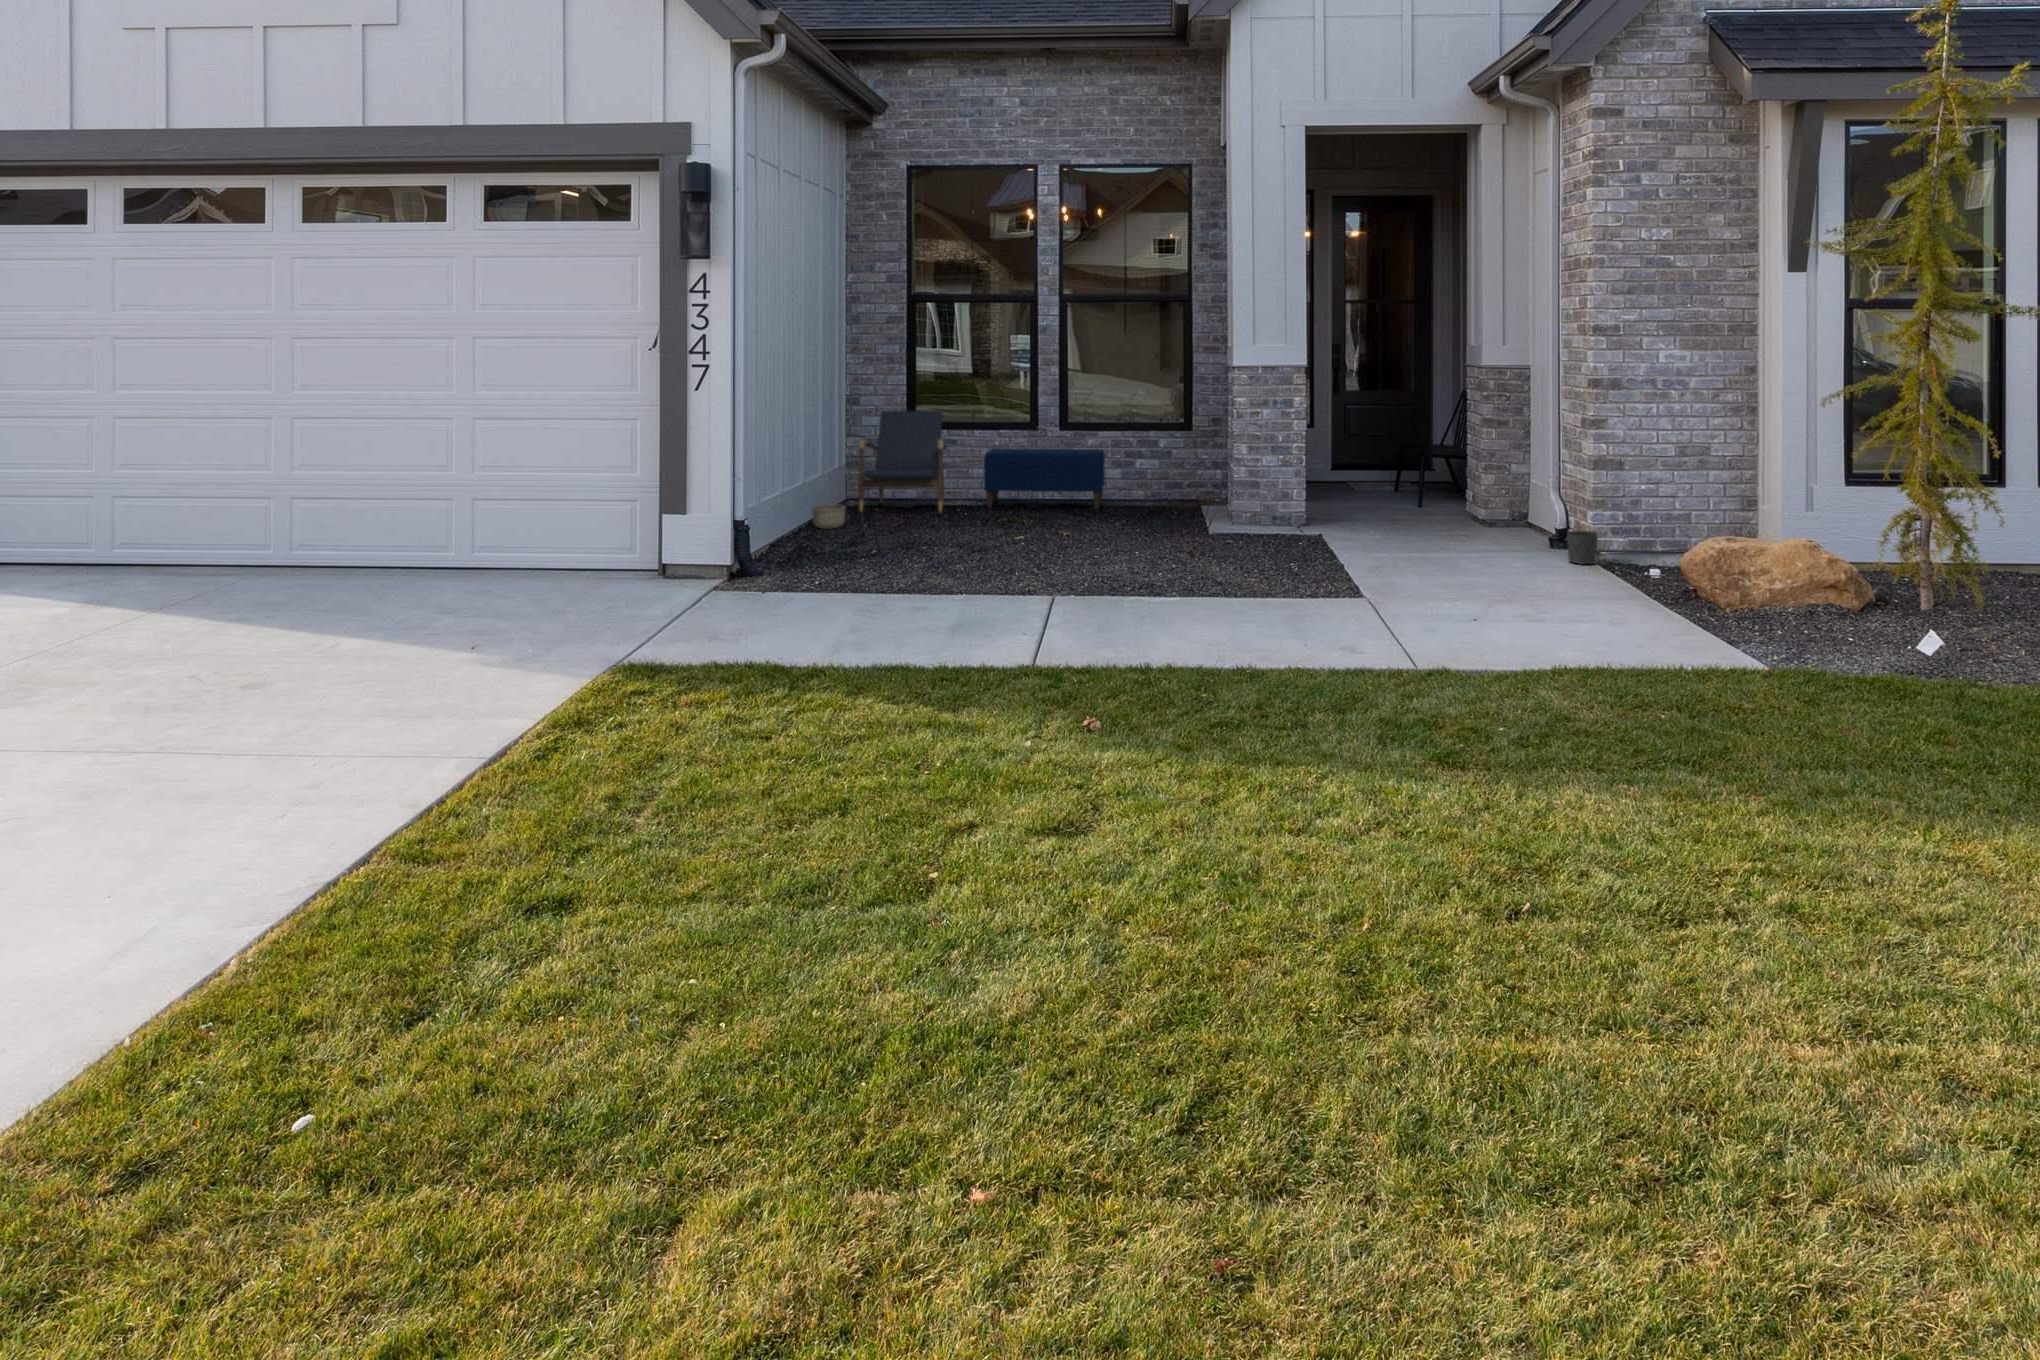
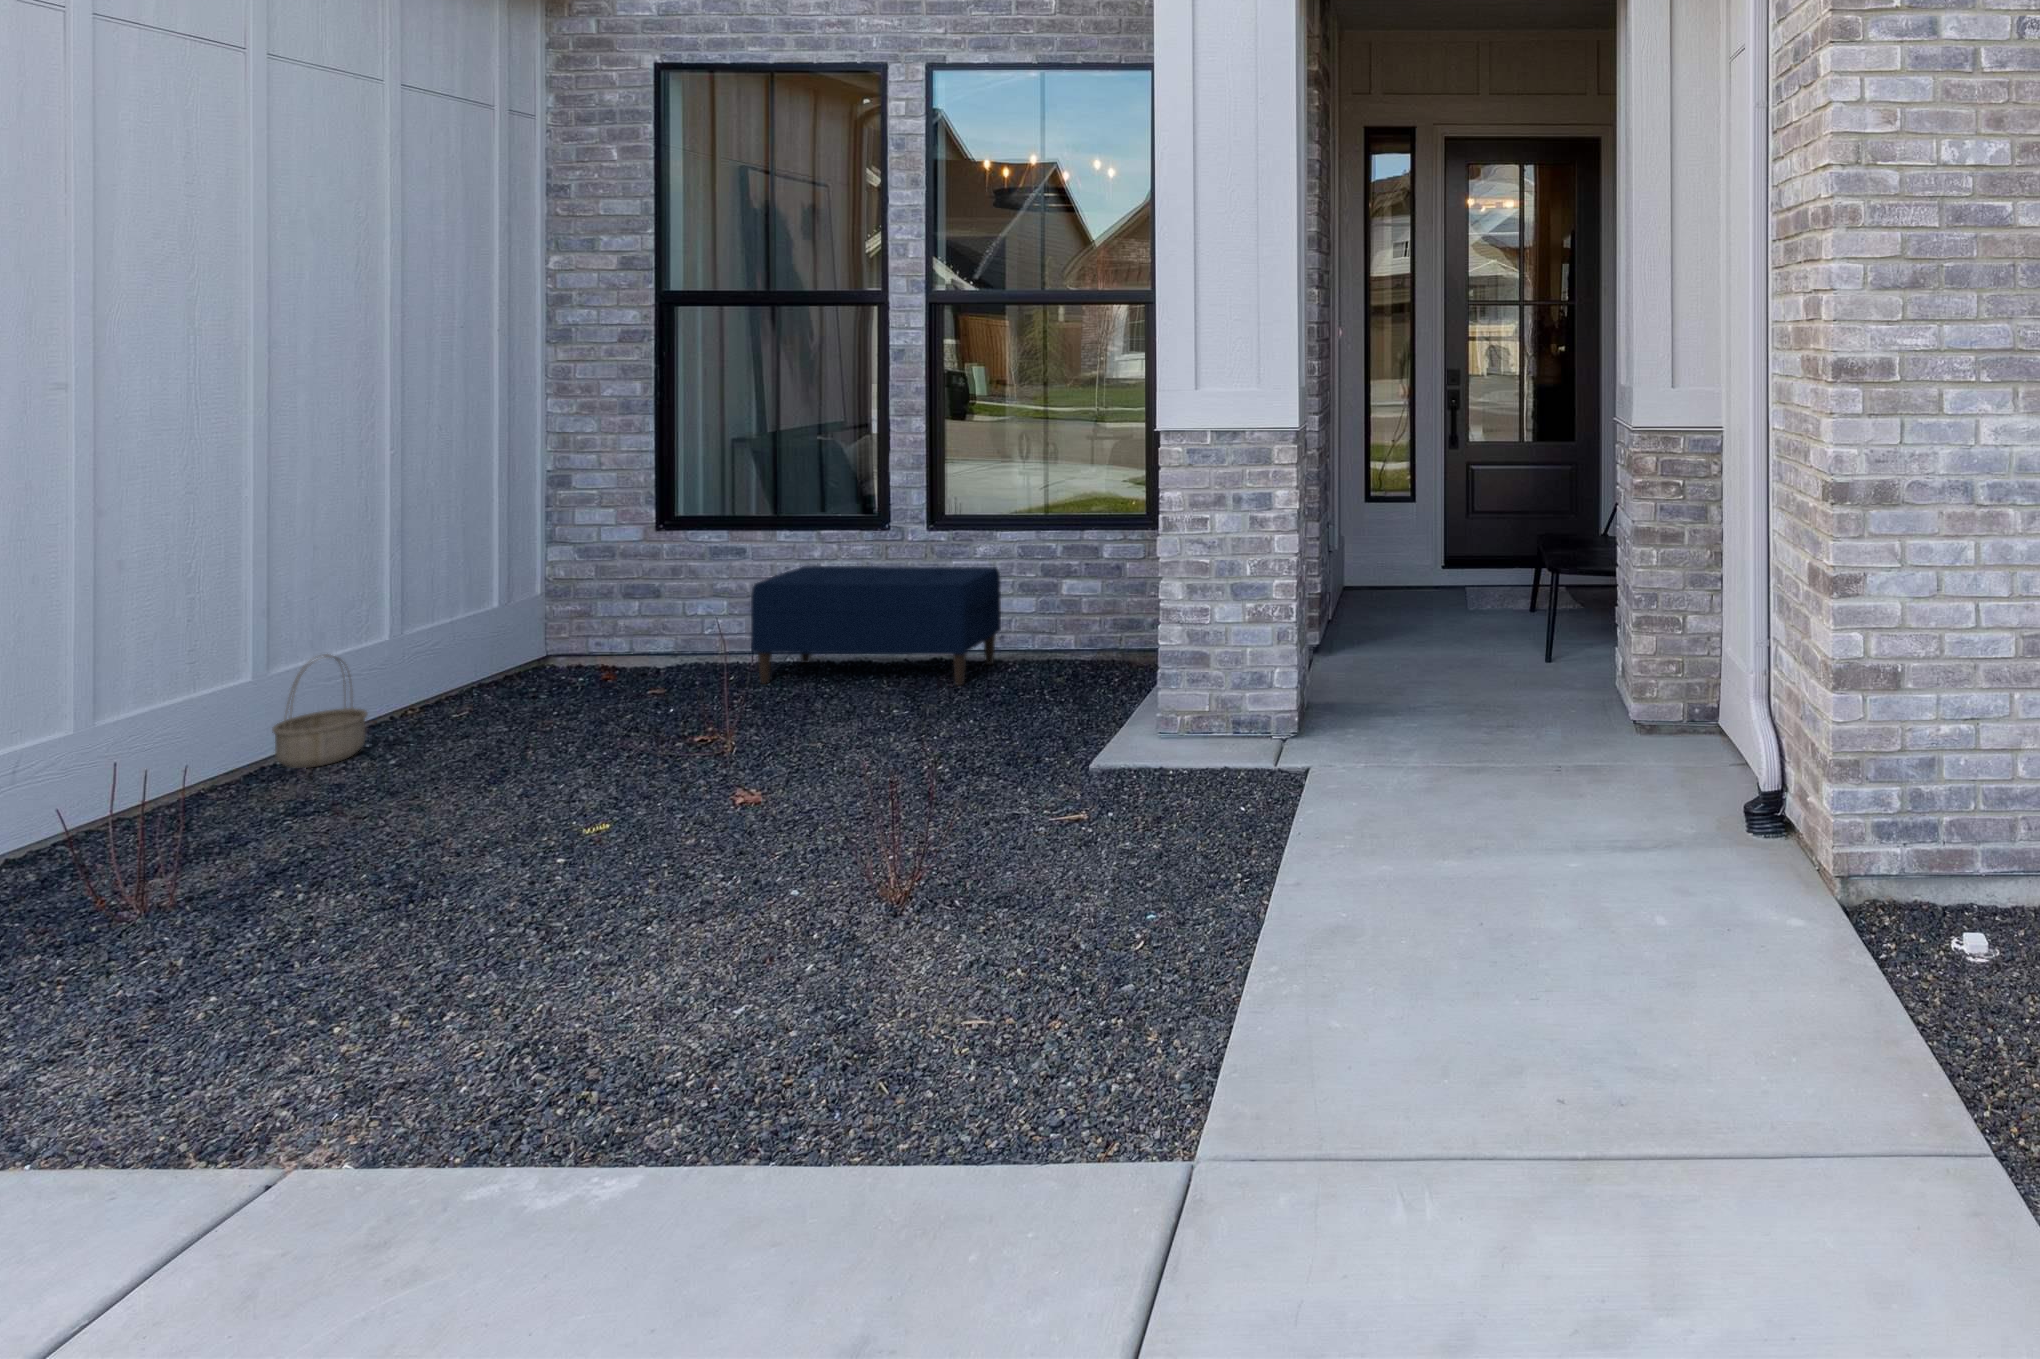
lounge chair: present [858,411,947,512] -> none [488,500,710,700]
planter: present [1567,531,1598,565] -> none [1774,826,1843,918]

